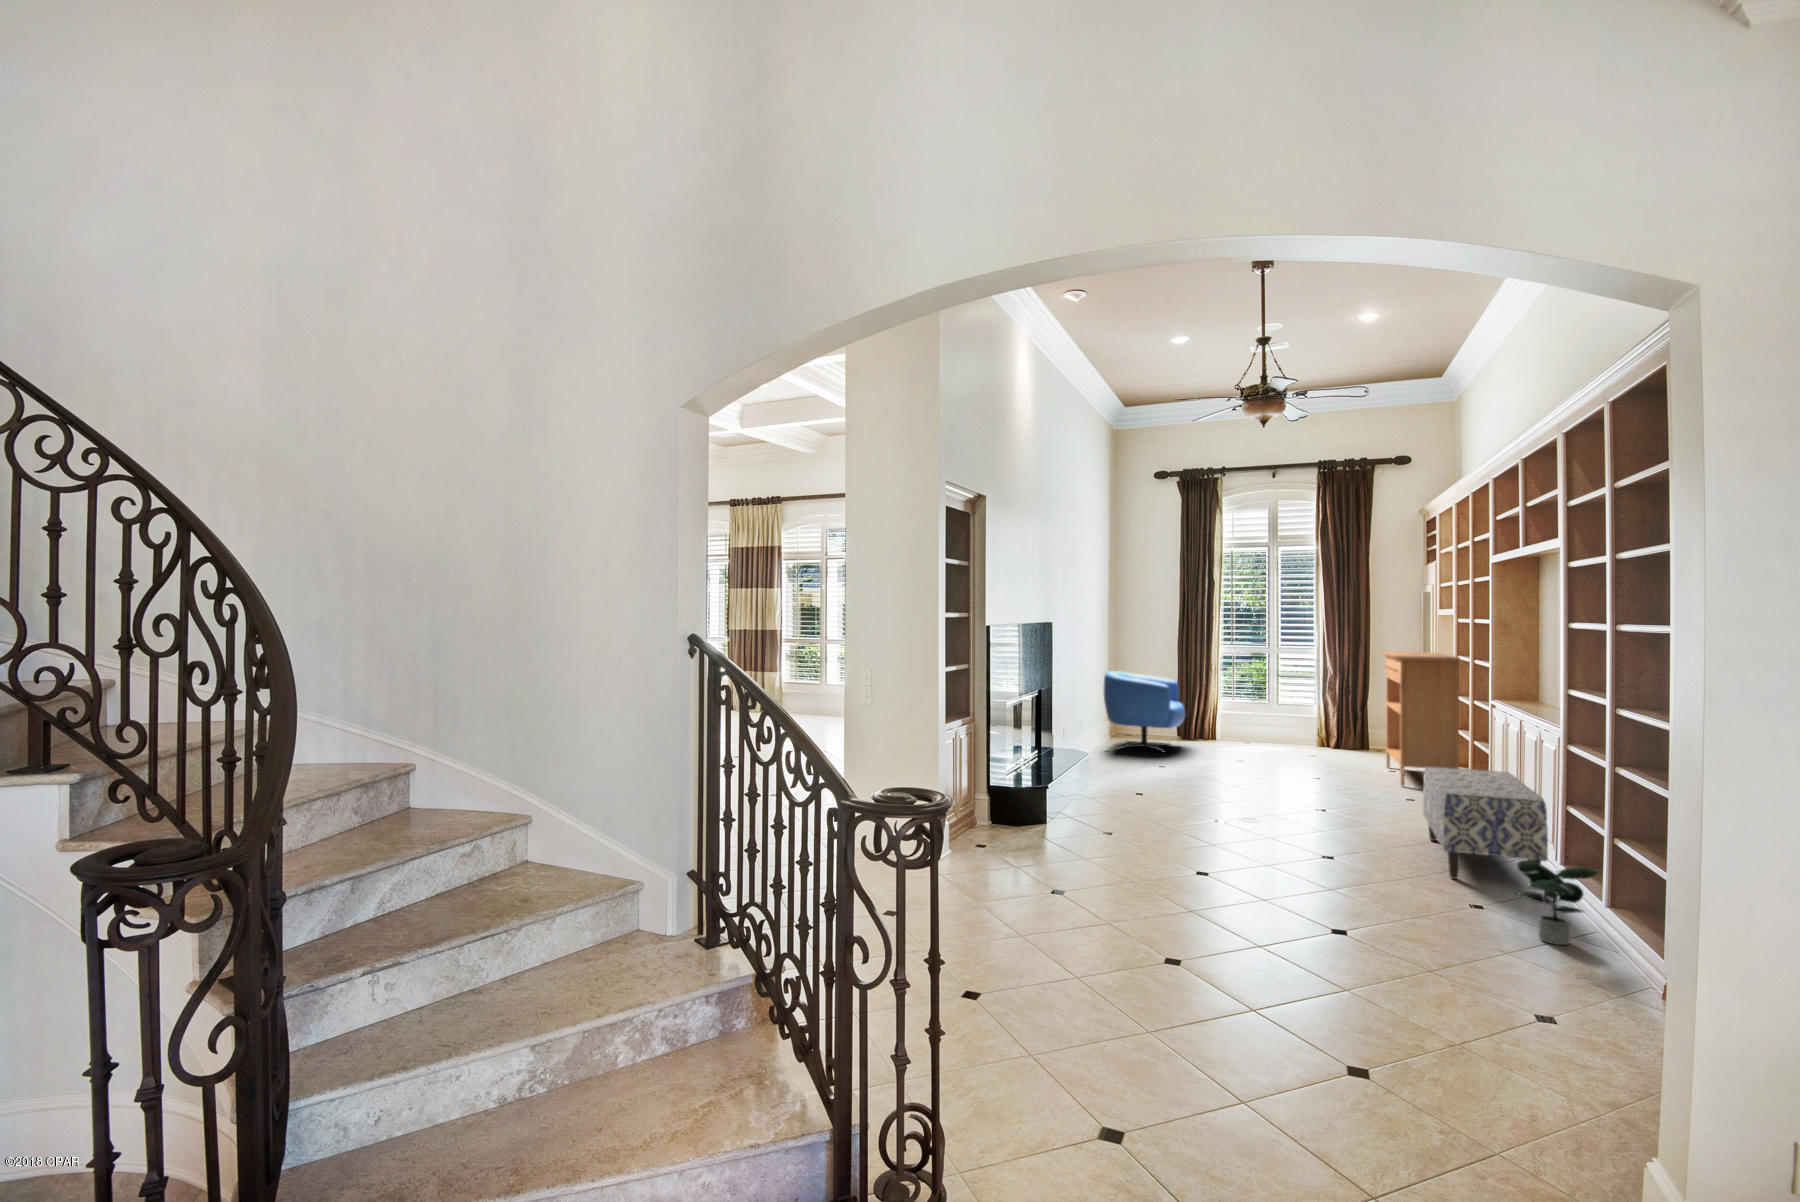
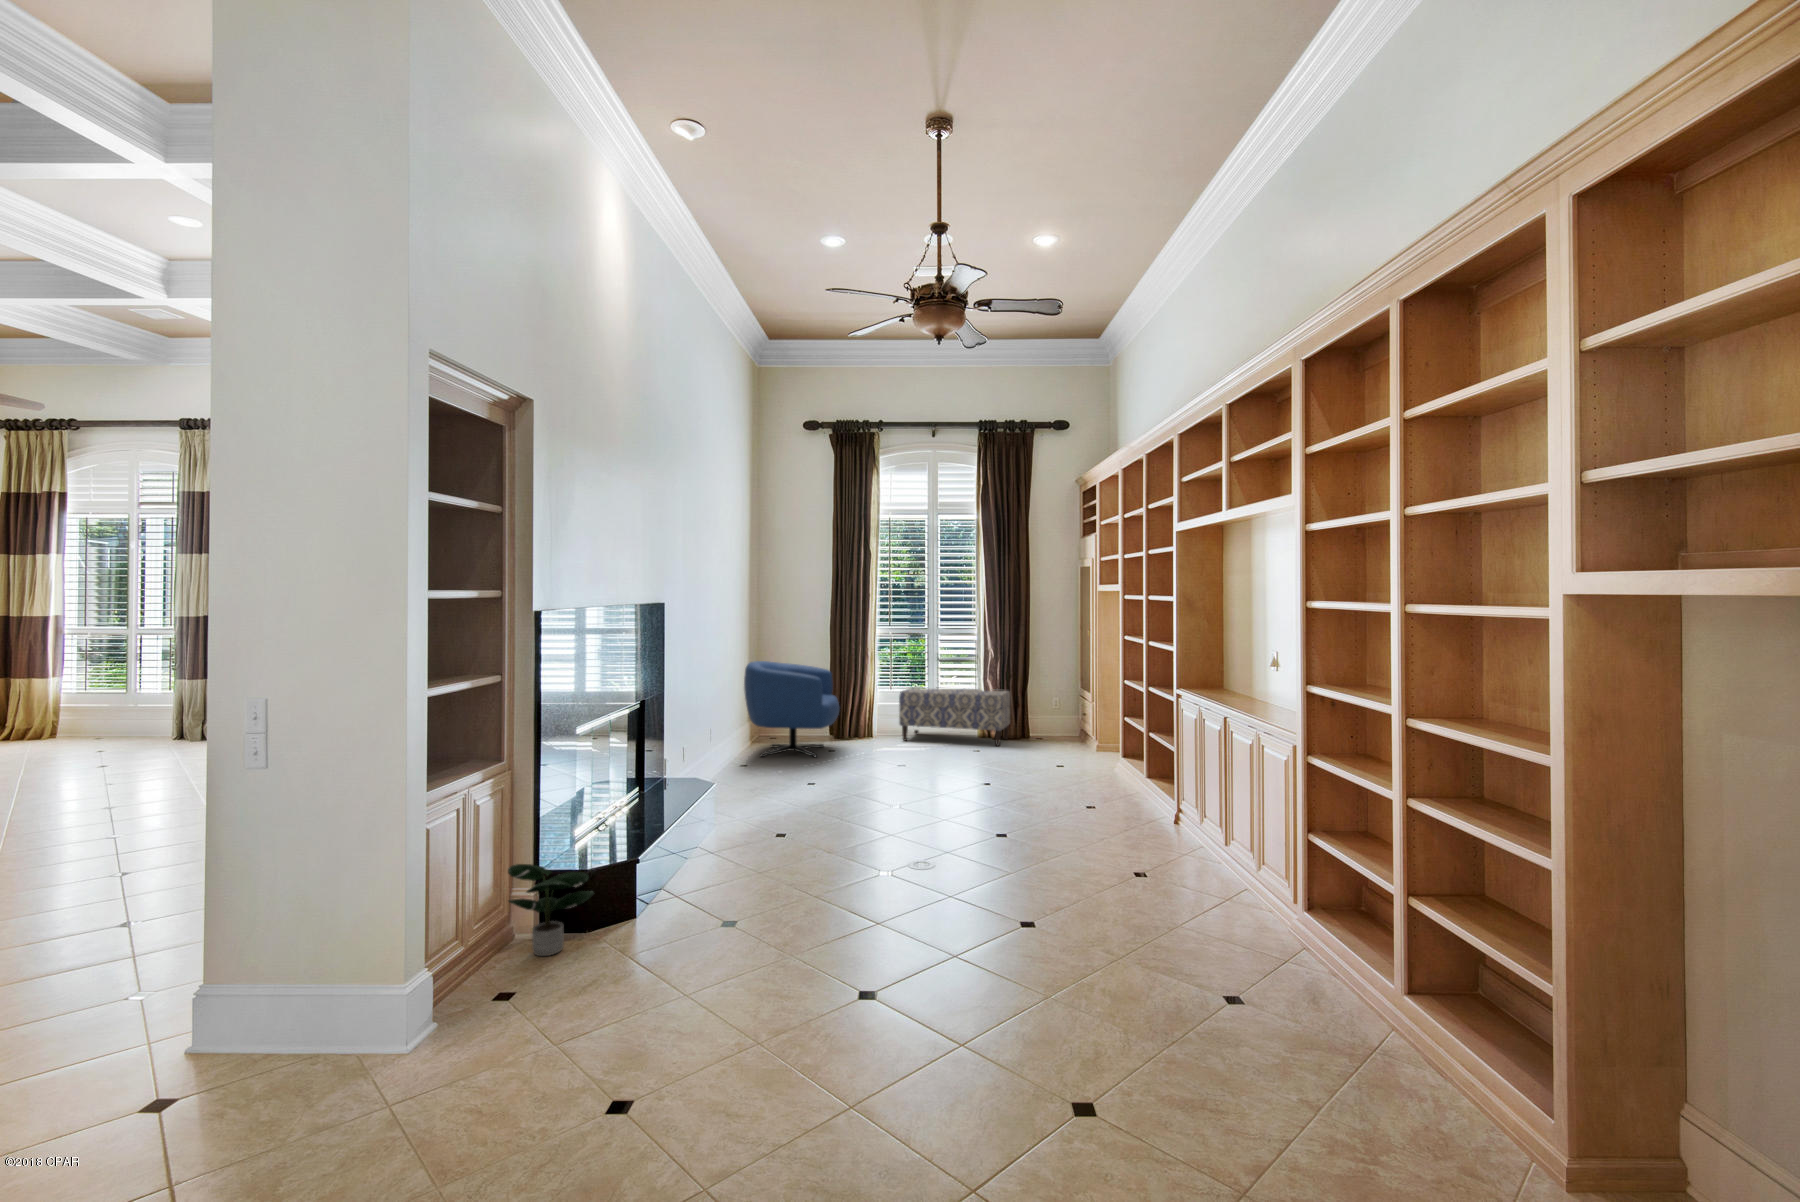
console table: present [1381,652,1460,786] -> none [1043,632,1131,785]
bench: present [1423,766,1548,883] -> present [899,687,1010,746]
potted plant: present [1516,860,1599,945] -> present [508,864,594,956]

